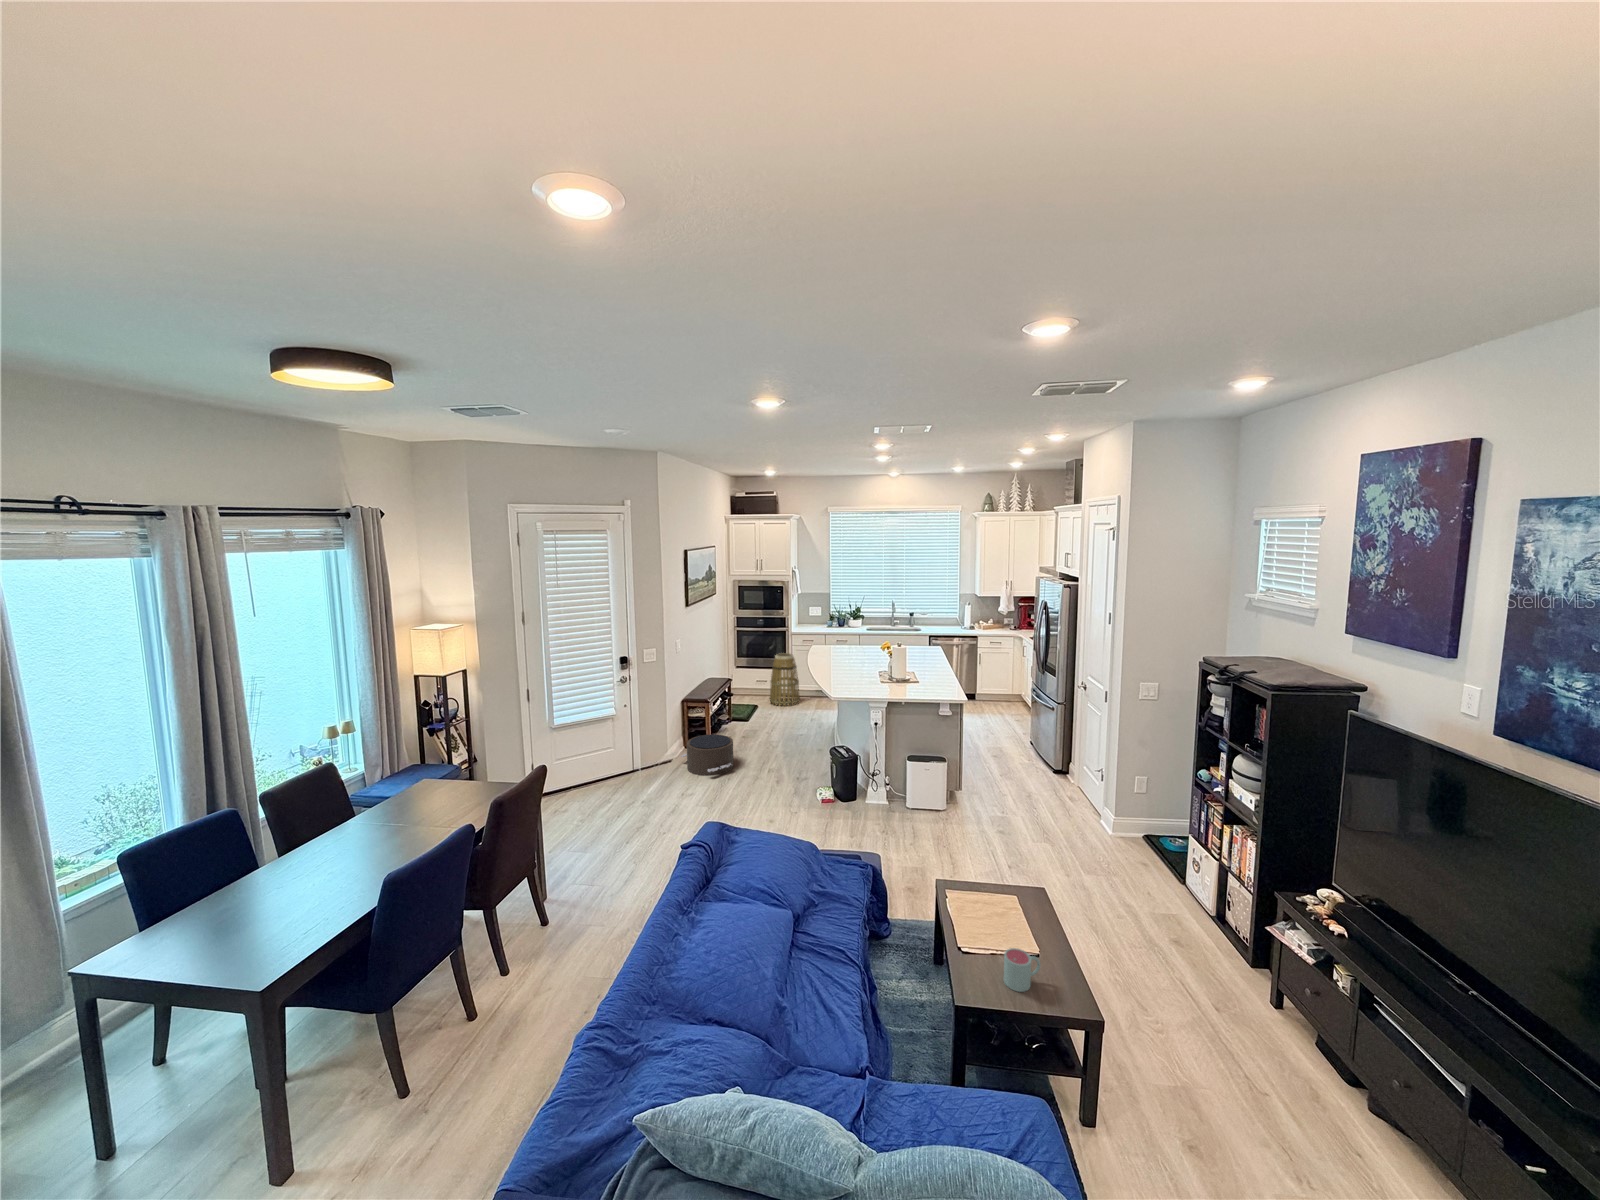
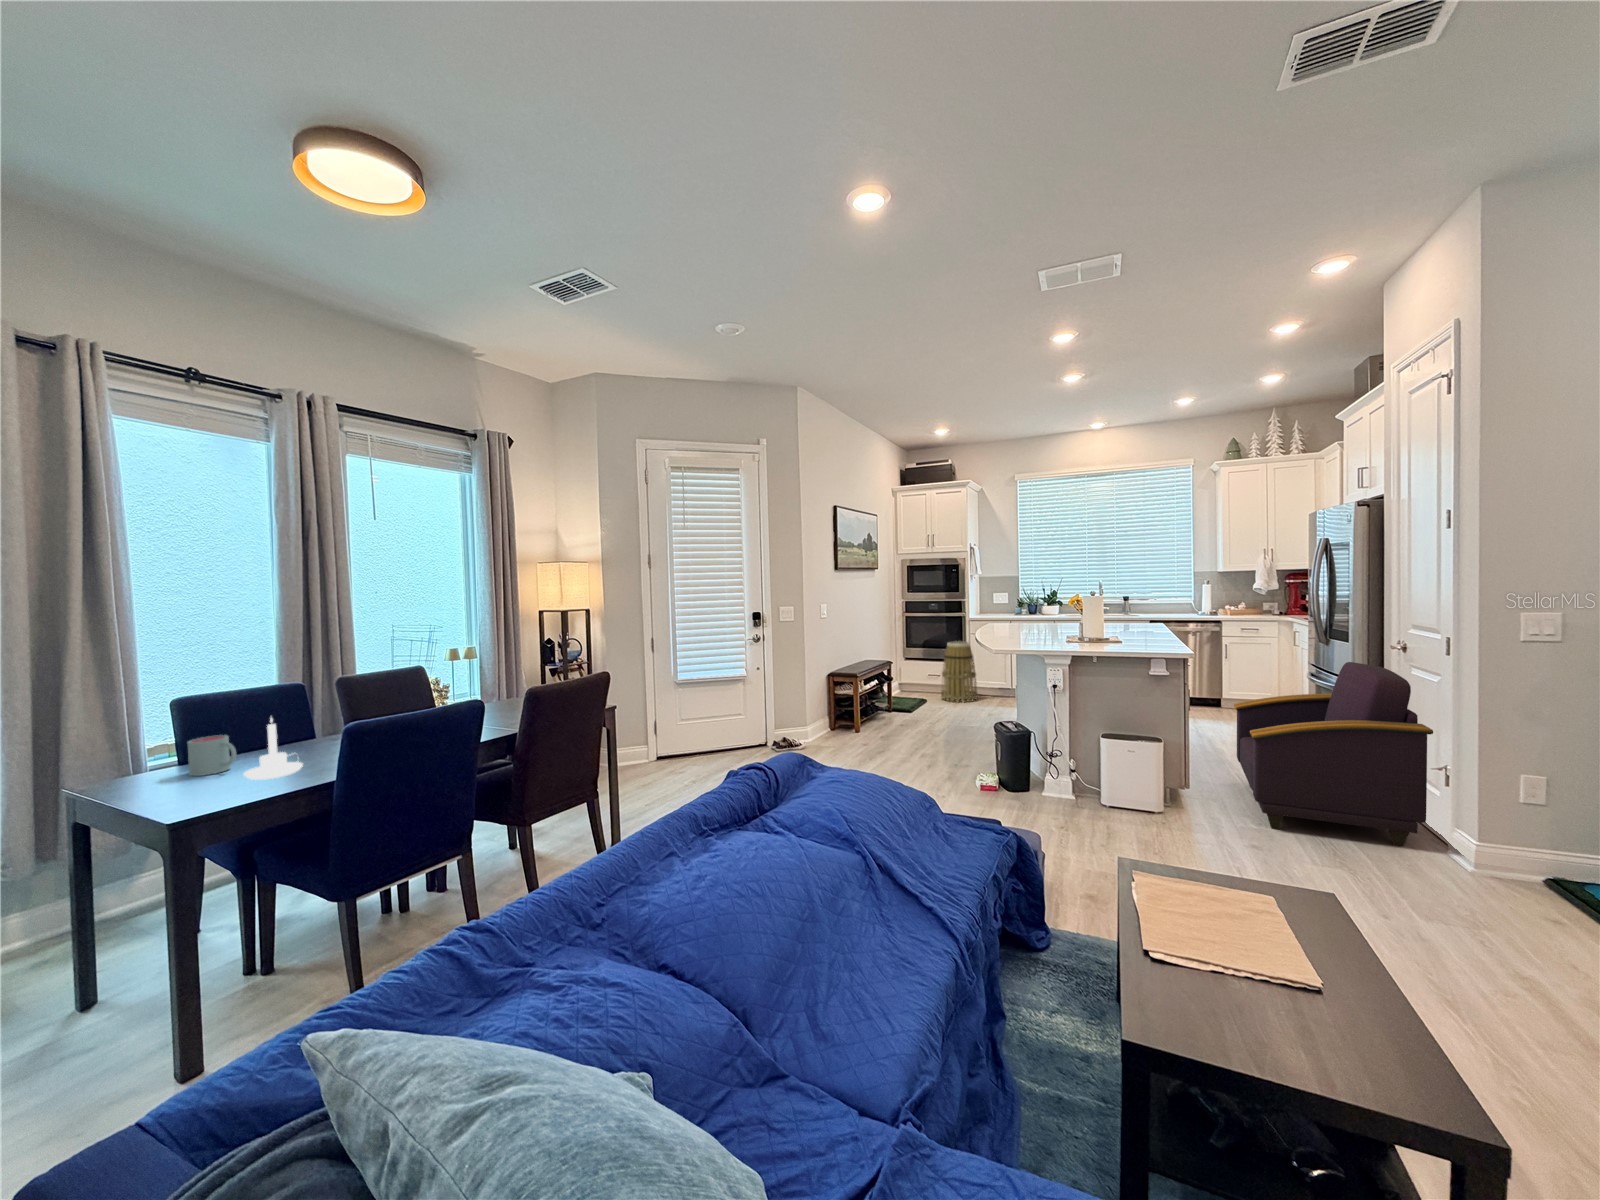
armchair: none [988,694,1097,819] -> present [1234,662,1433,847]
pouf: present [681,735,734,776] -> none [820,712,880,755]
candle holder: none [276,876,326,934] -> present [244,718,303,780]
mug: present [1004,948,1040,992] -> present [187,735,236,776]

